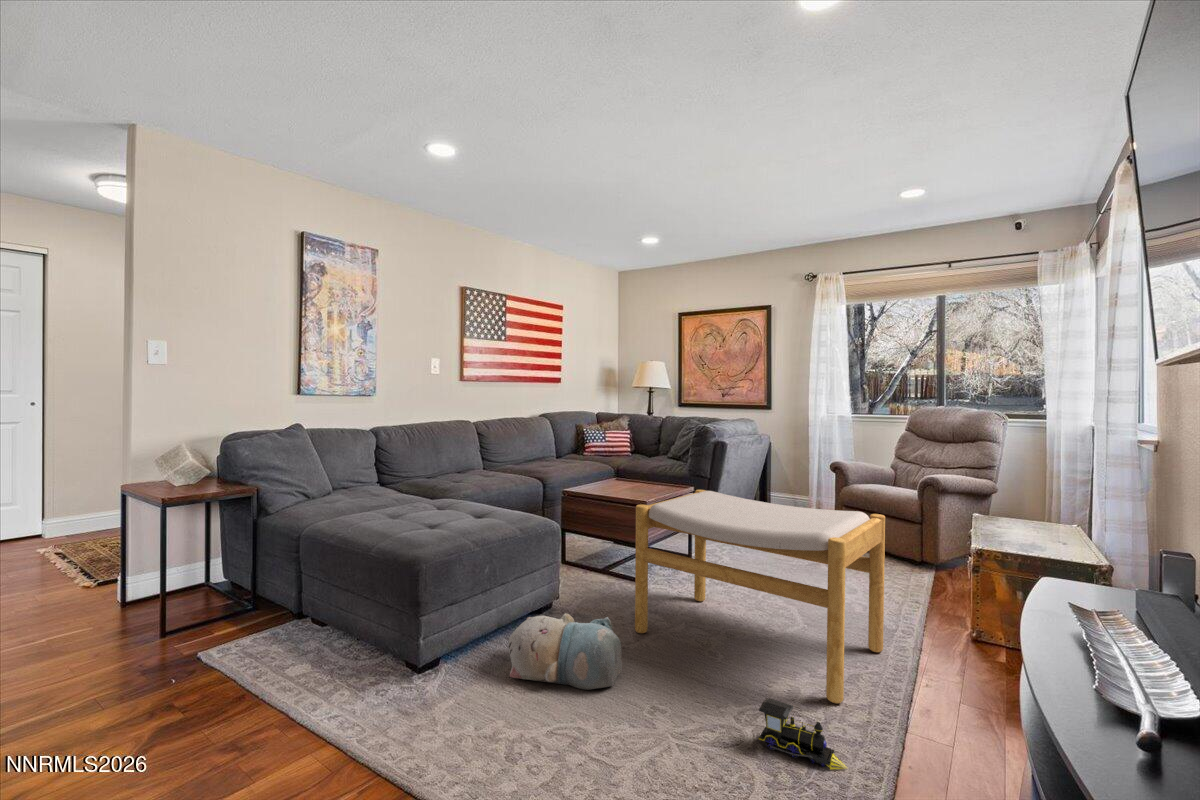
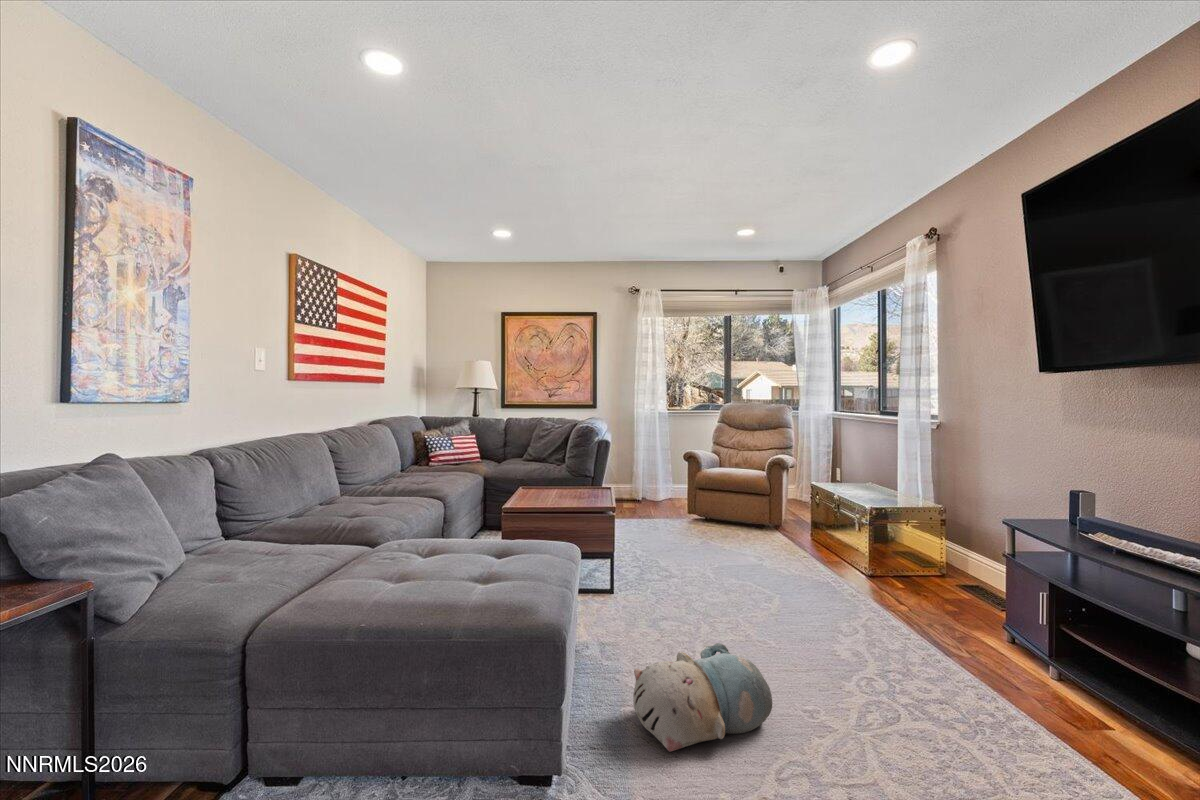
footstool: present [635,490,885,703] -> none [680,490,912,662]
toy train: present [758,698,847,770] -> none [917,677,997,723]

